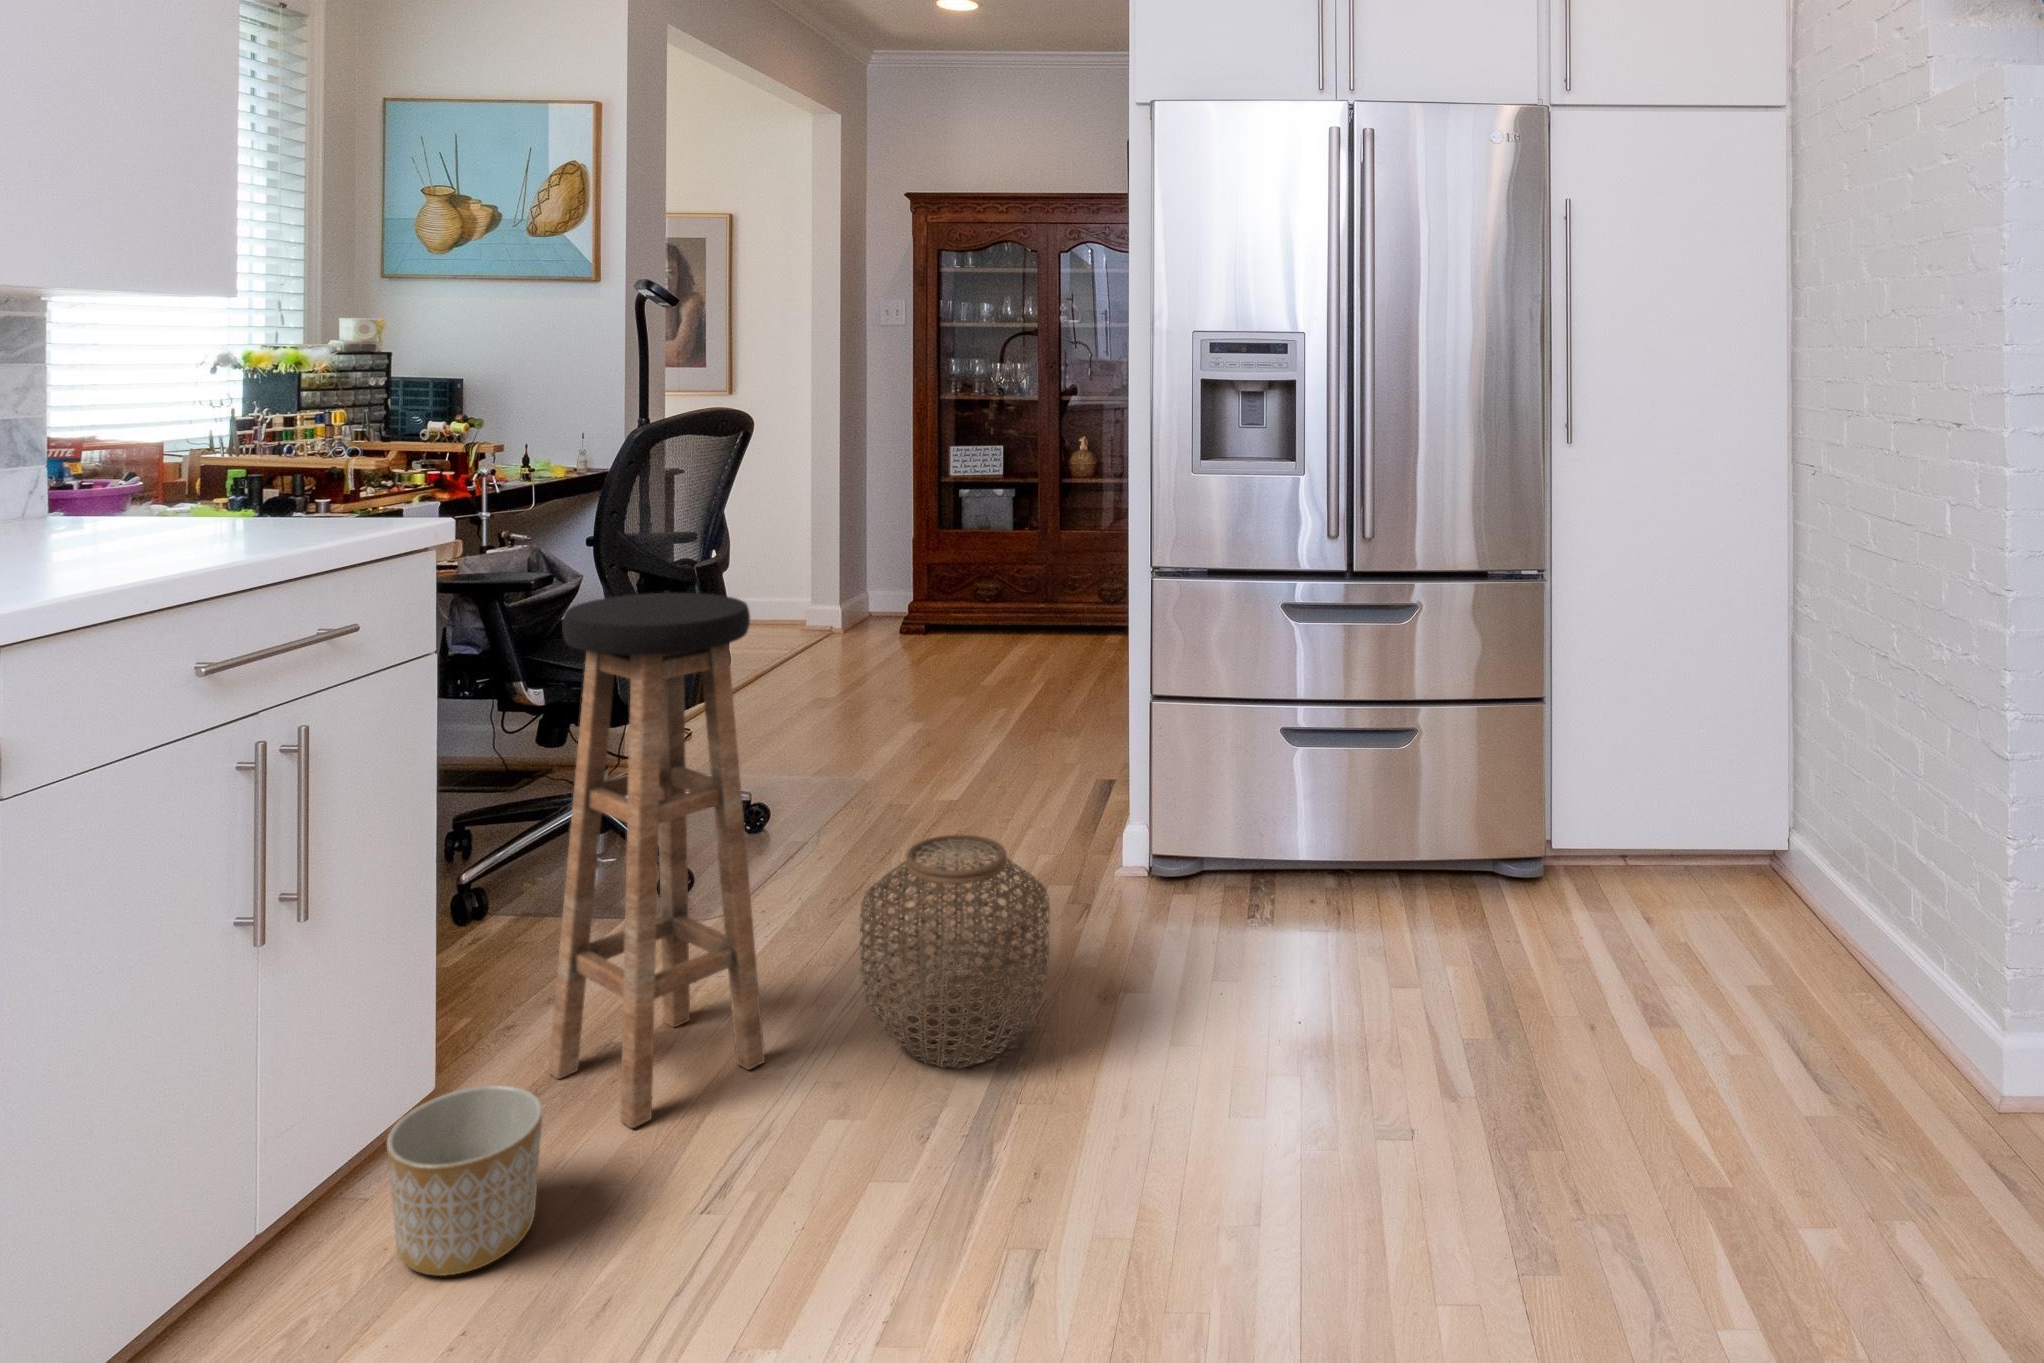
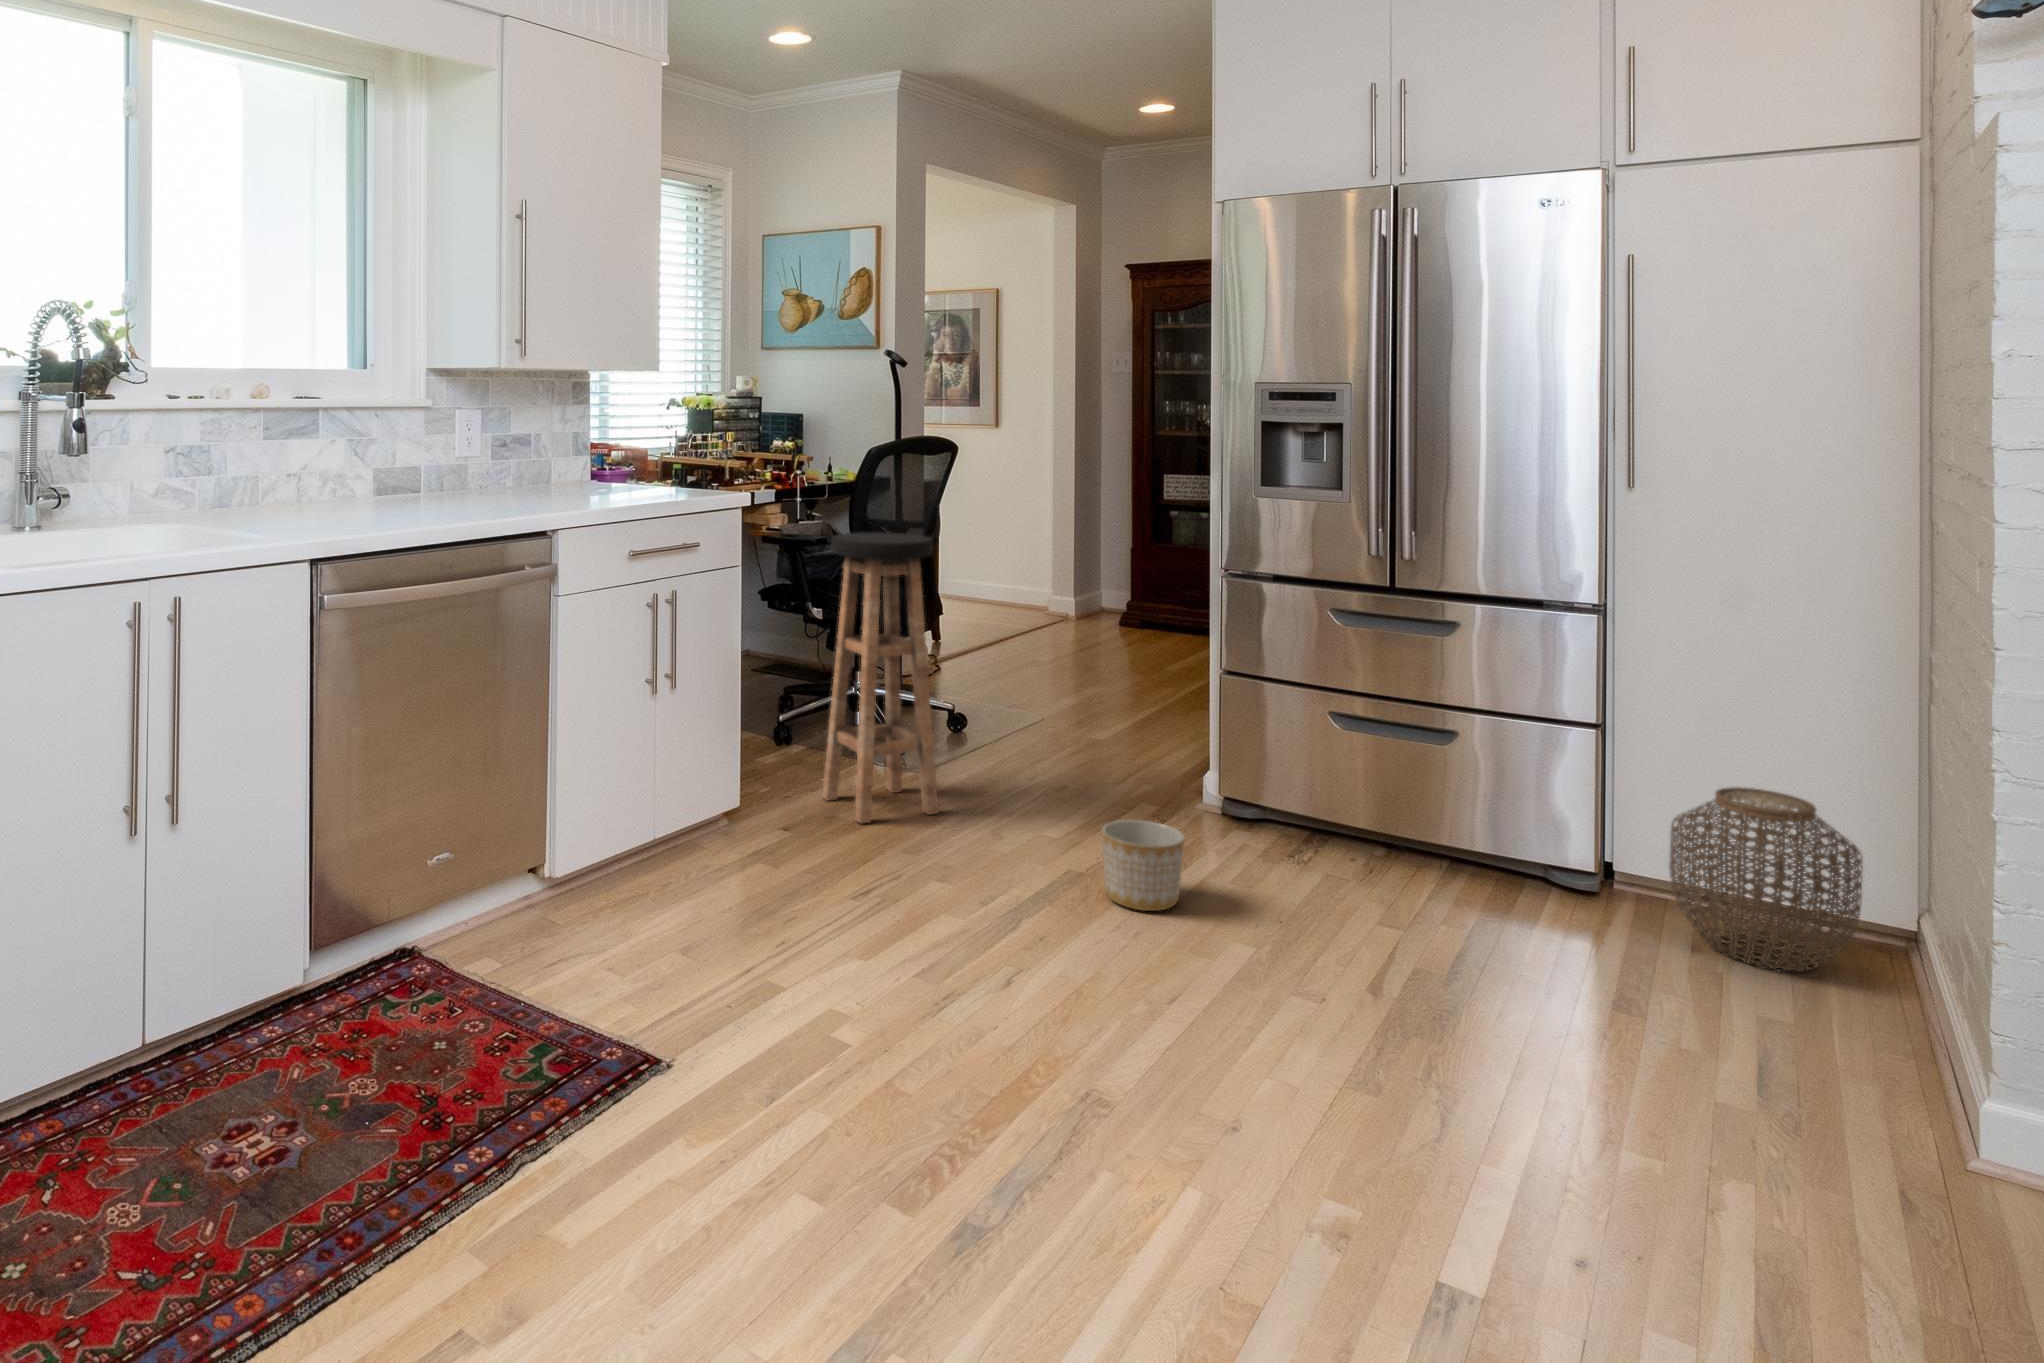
woven basket: present [860,835,1050,1067] -> present [1670,787,1862,971]
planter: present [387,1085,543,1276] -> present [1102,820,1184,911]

